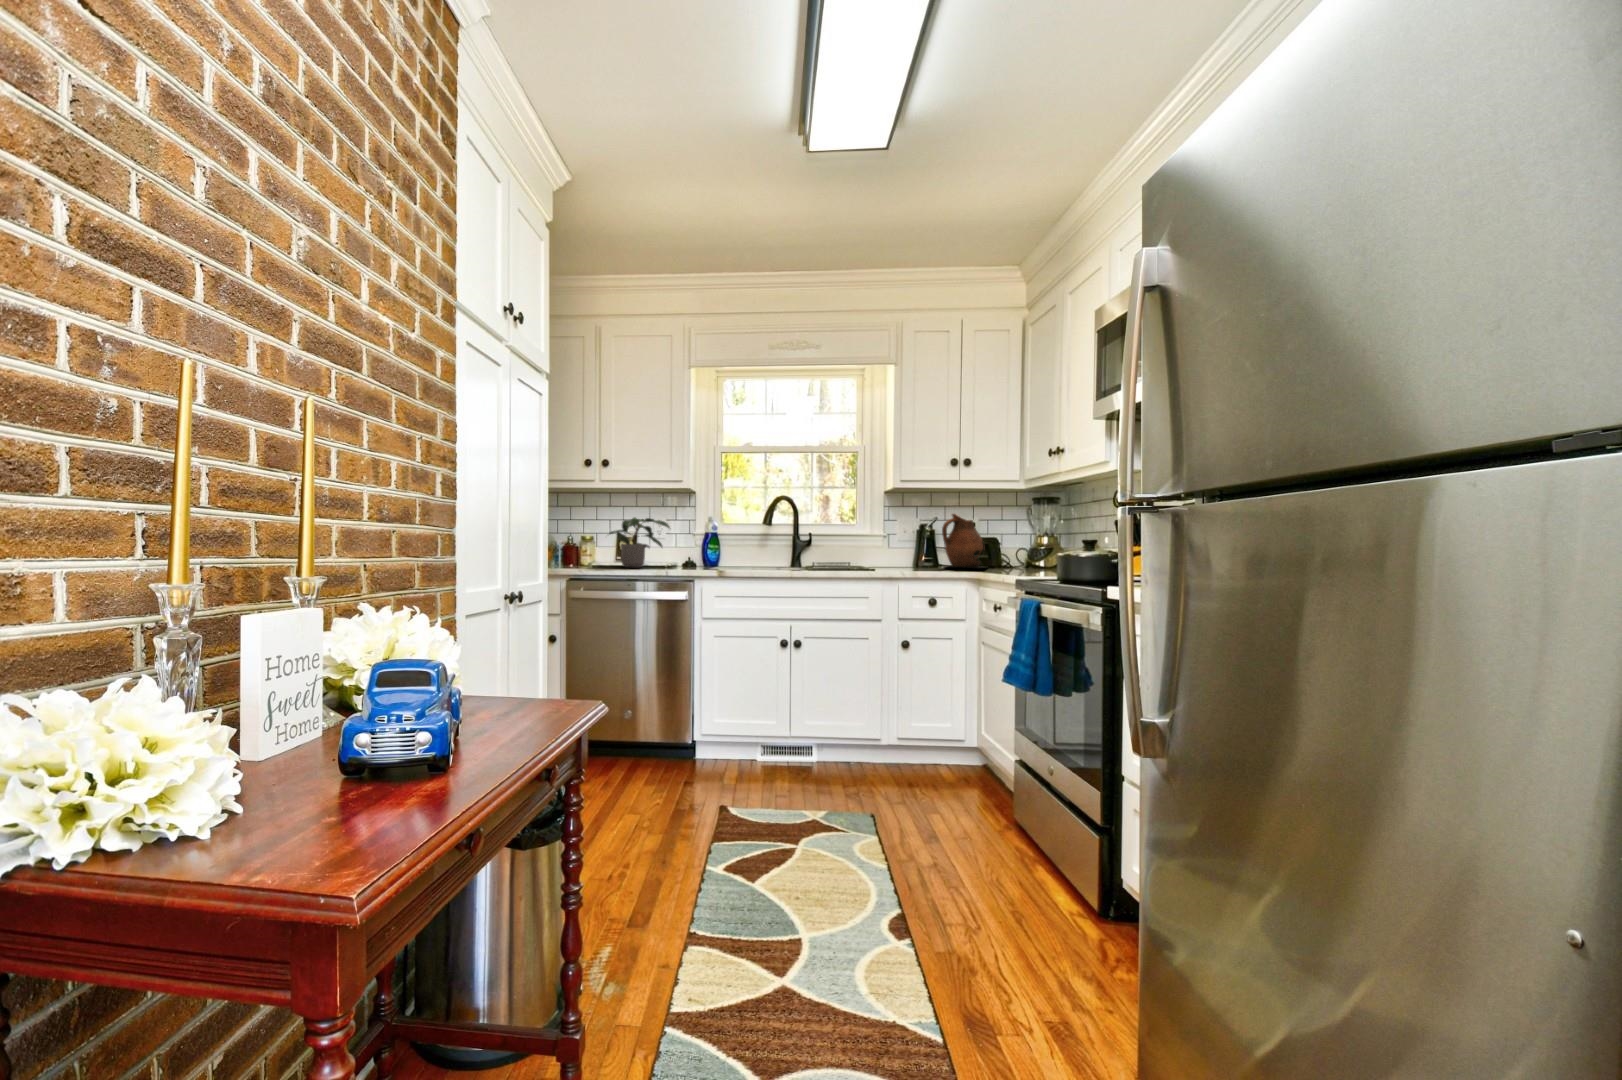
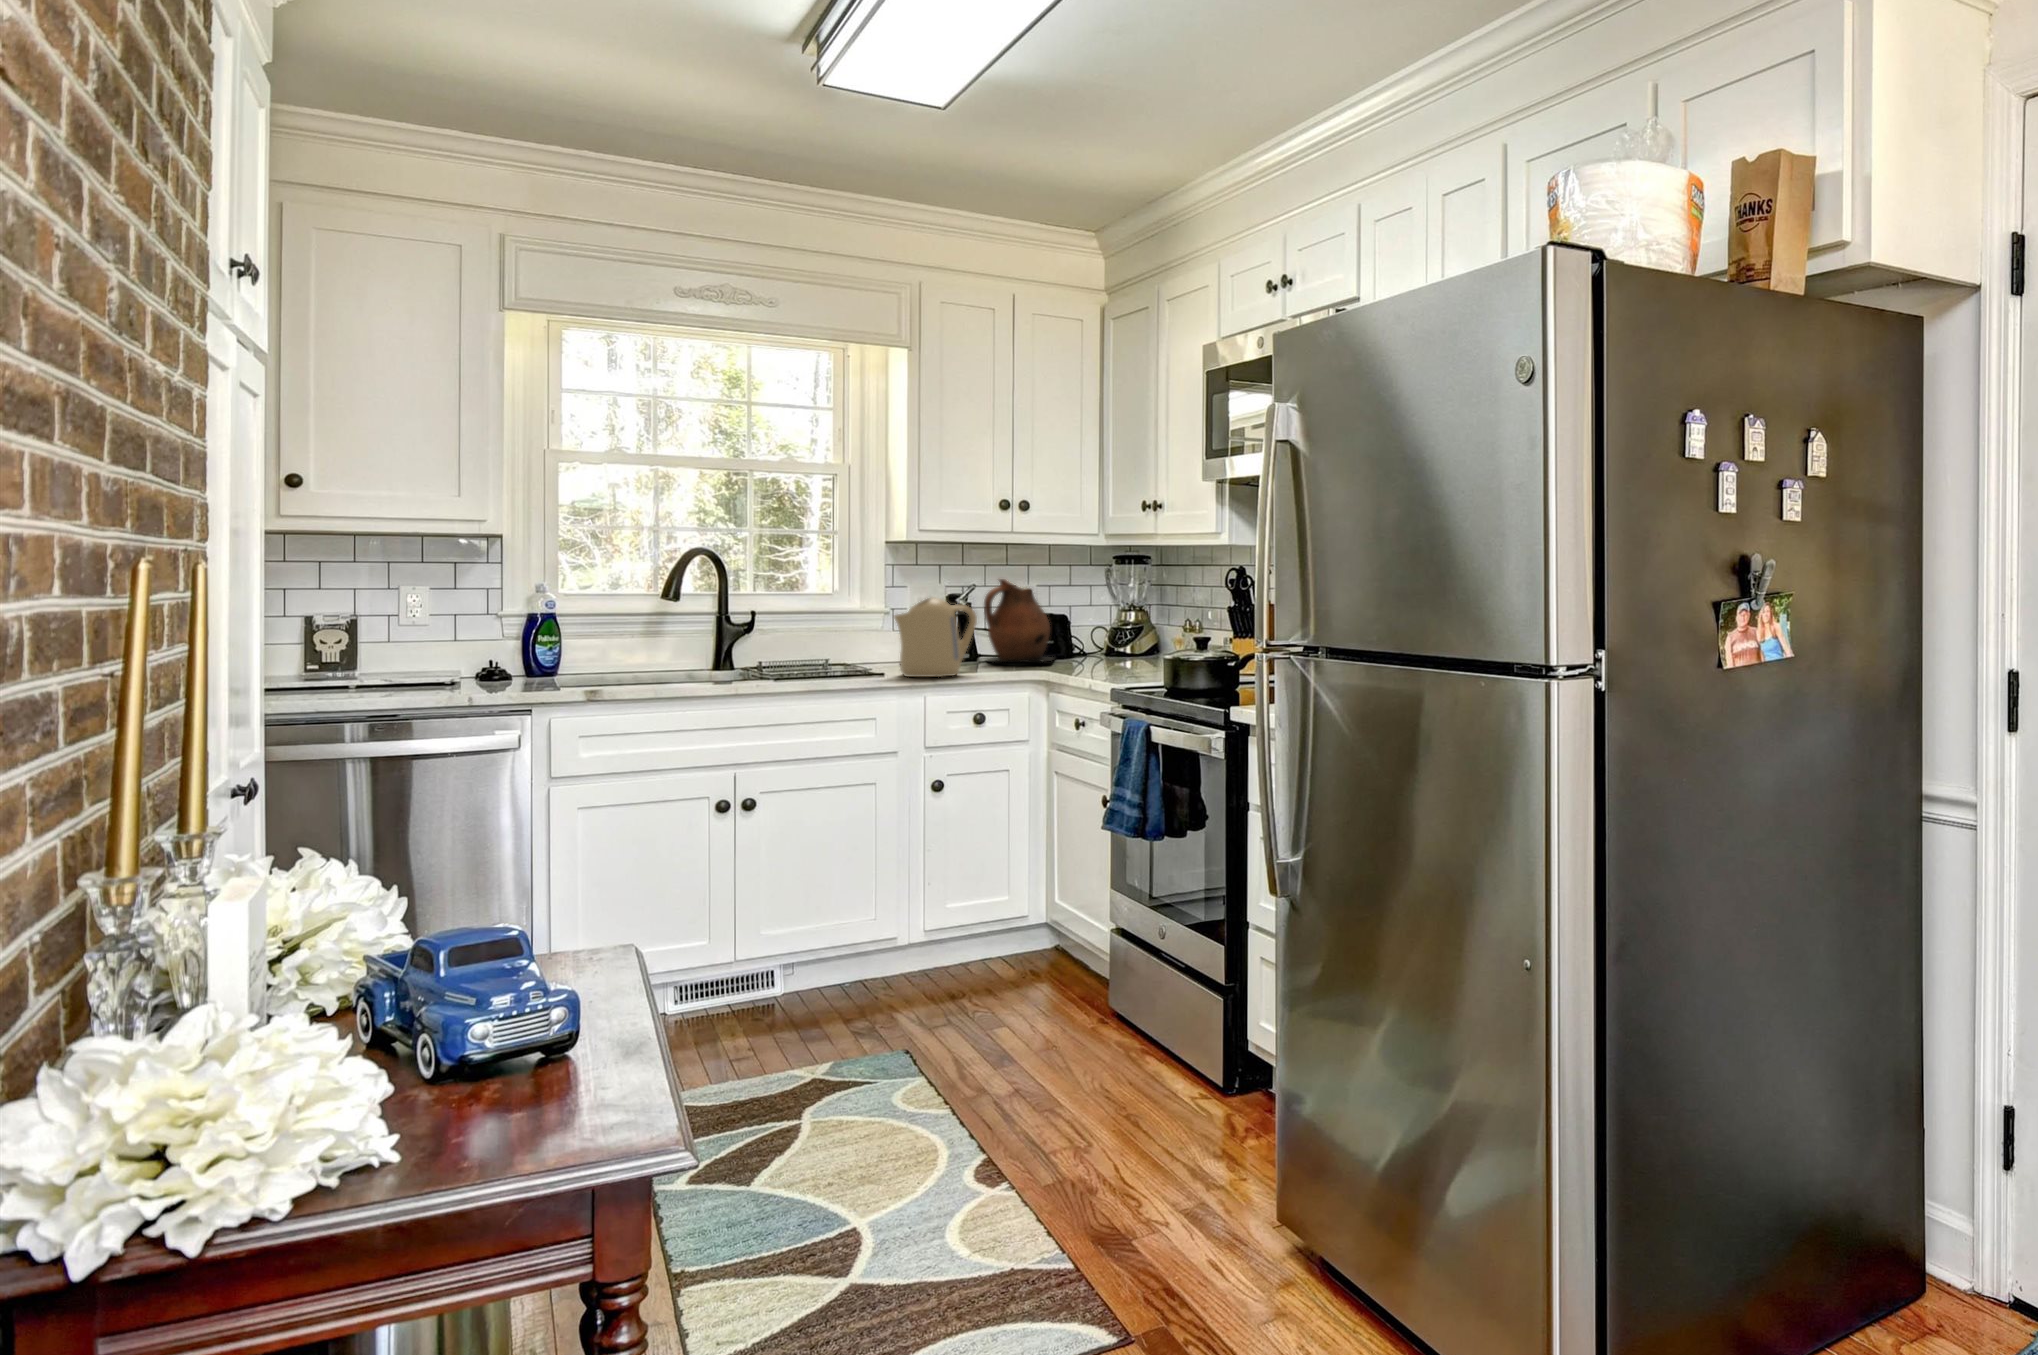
potted plant: present [610,517,670,567] -> none [328,598,479,694]
kettle: none [883,522,934,573] -> present [894,597,977,677]

